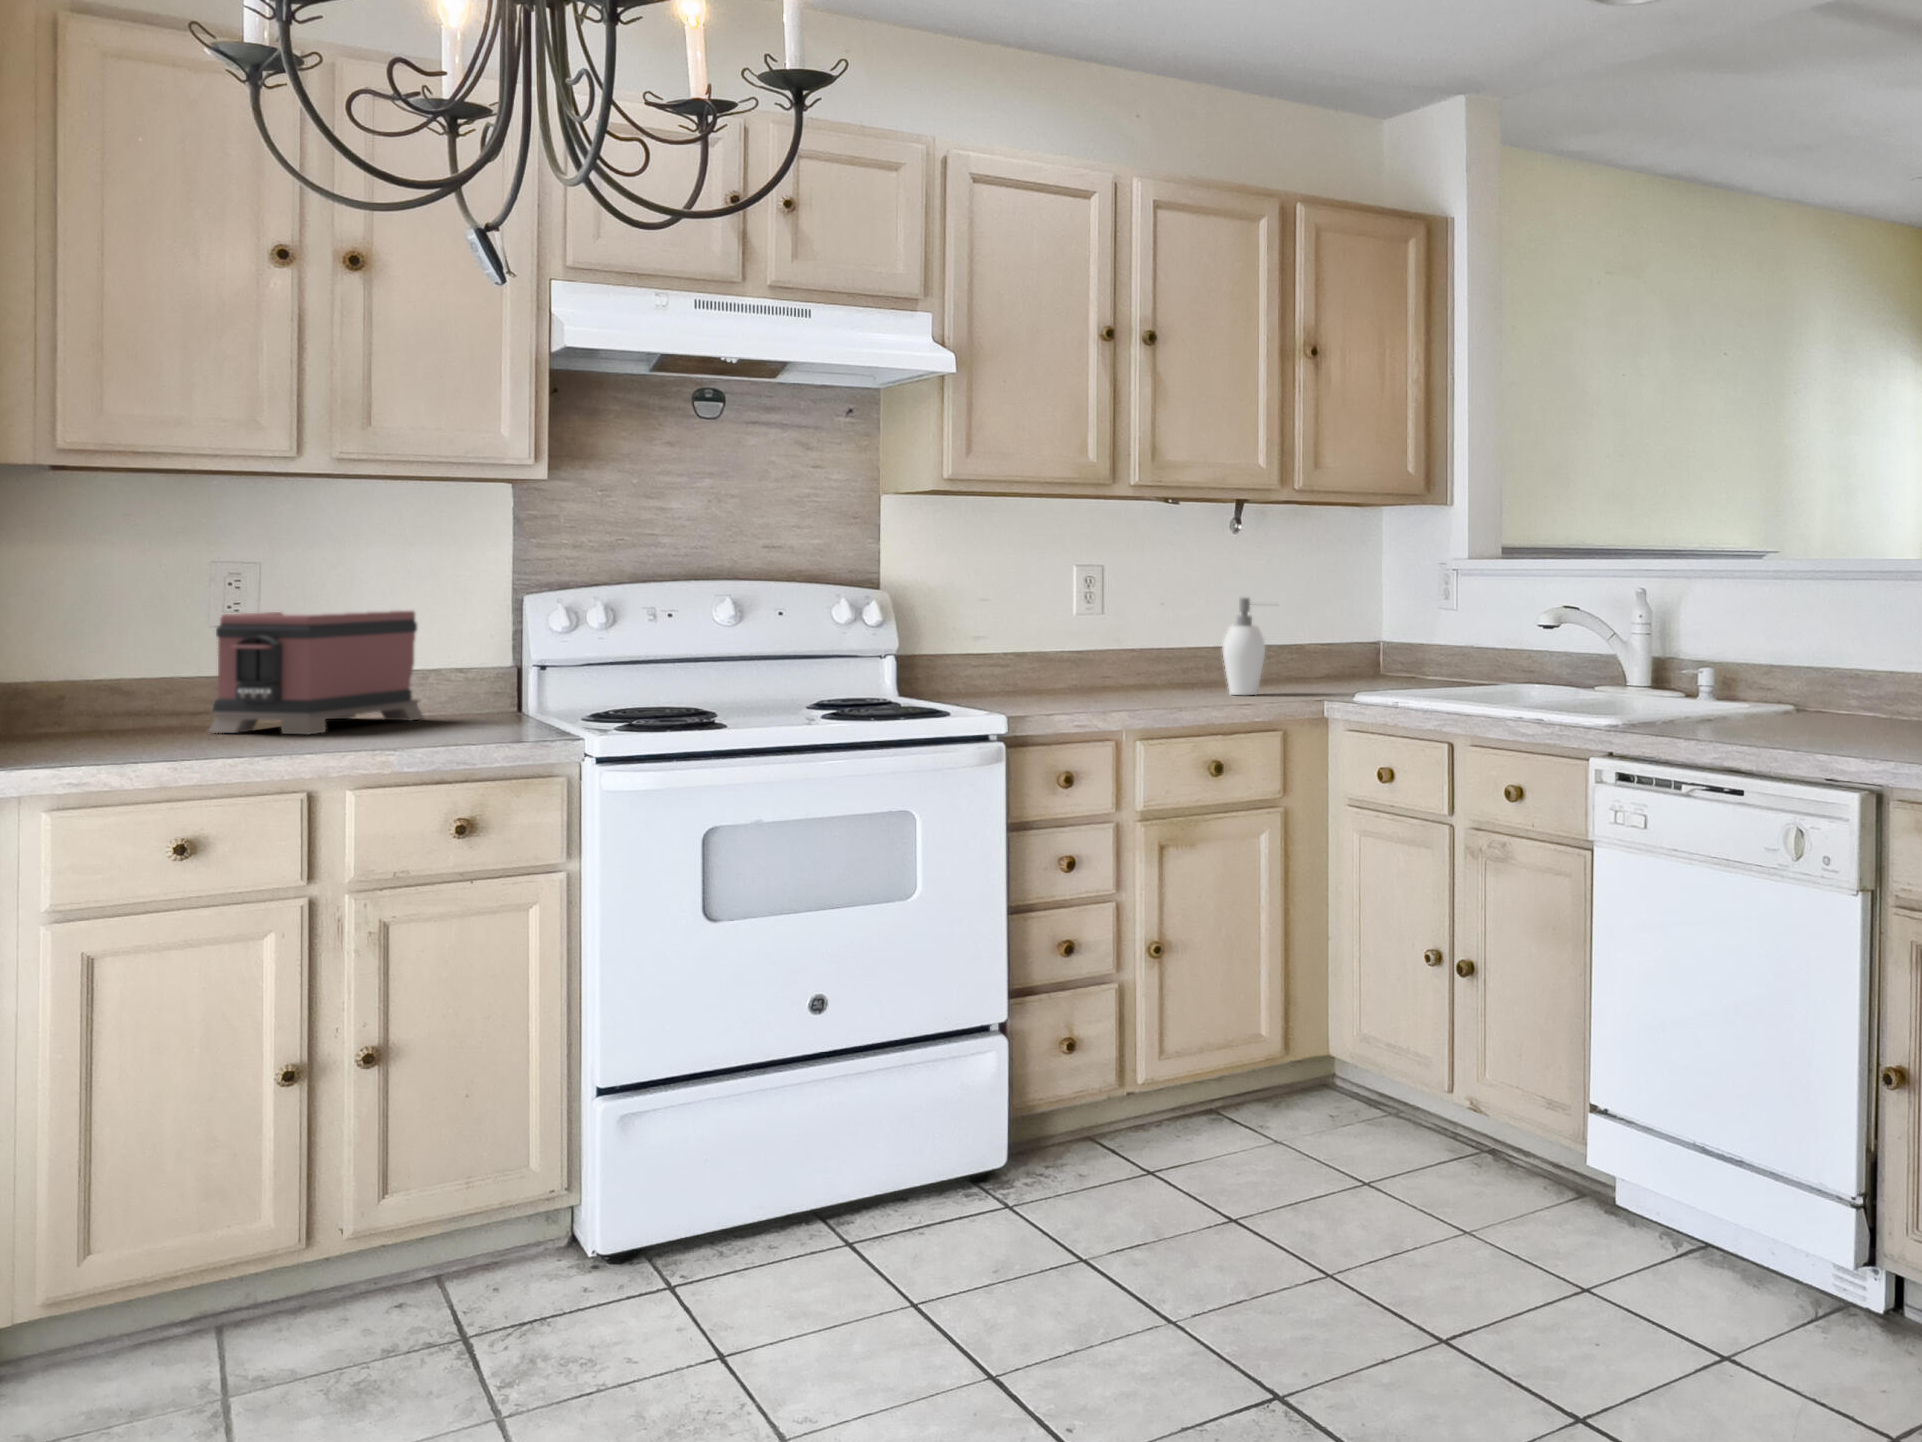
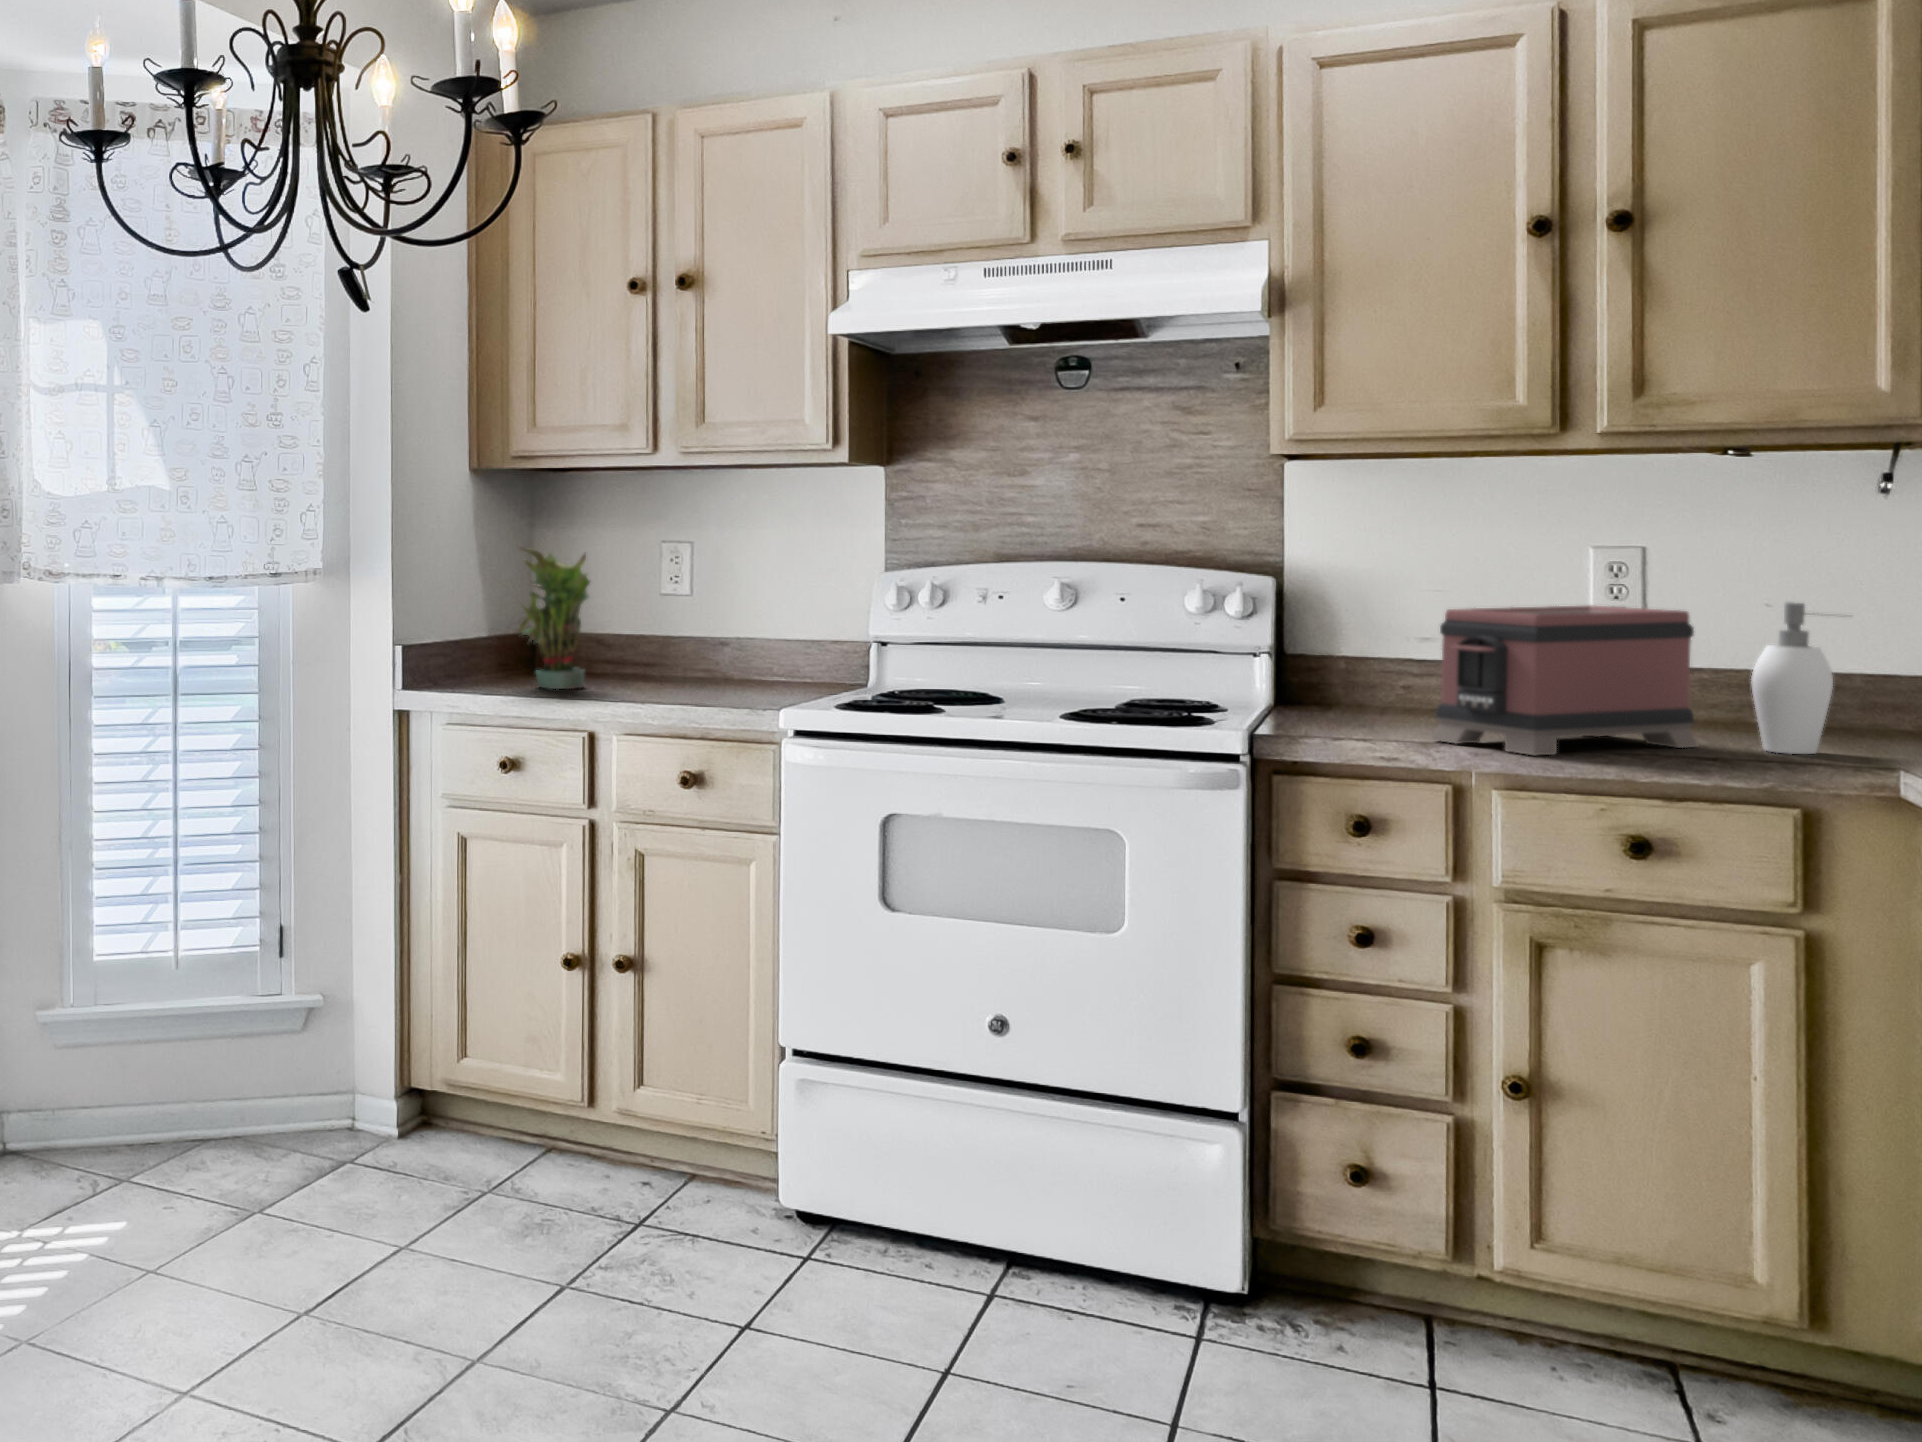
potted plant: none [63,562,205,748] -> present [518,546,590,689]
toaster: present [209,610,423,734] -> present [1431,605,1698,755]

